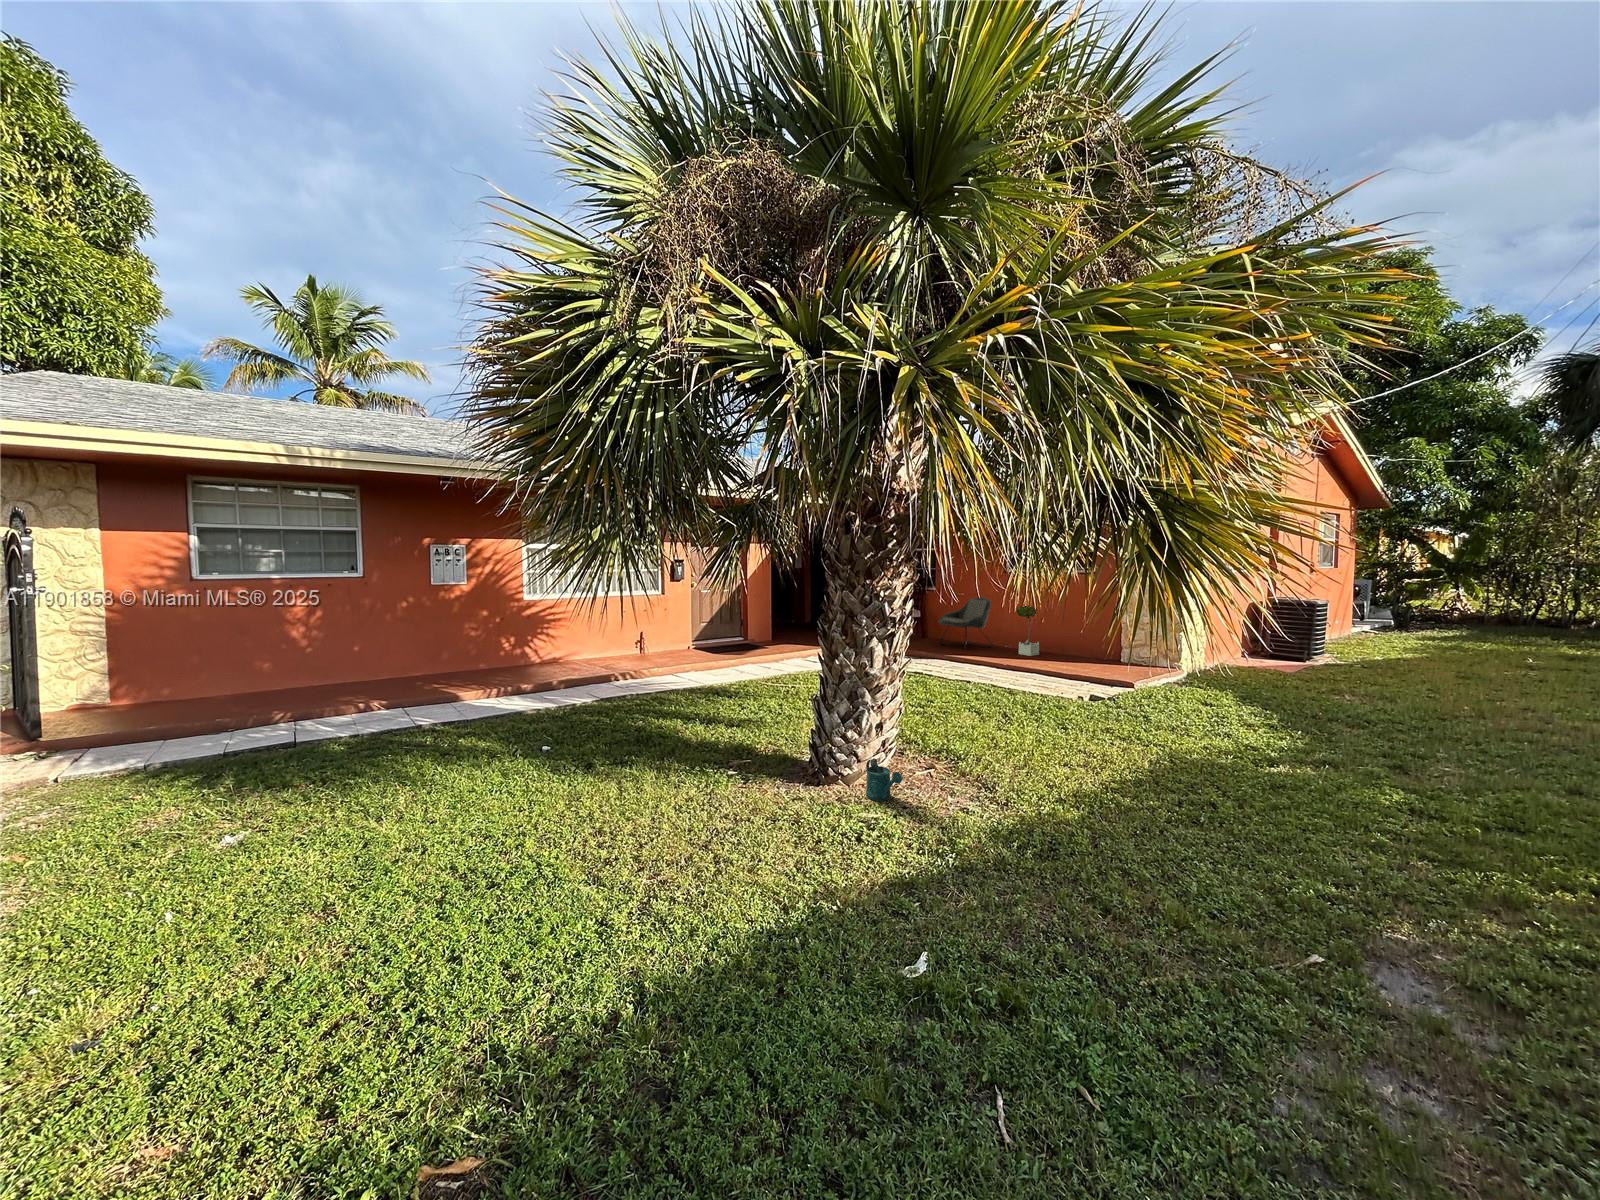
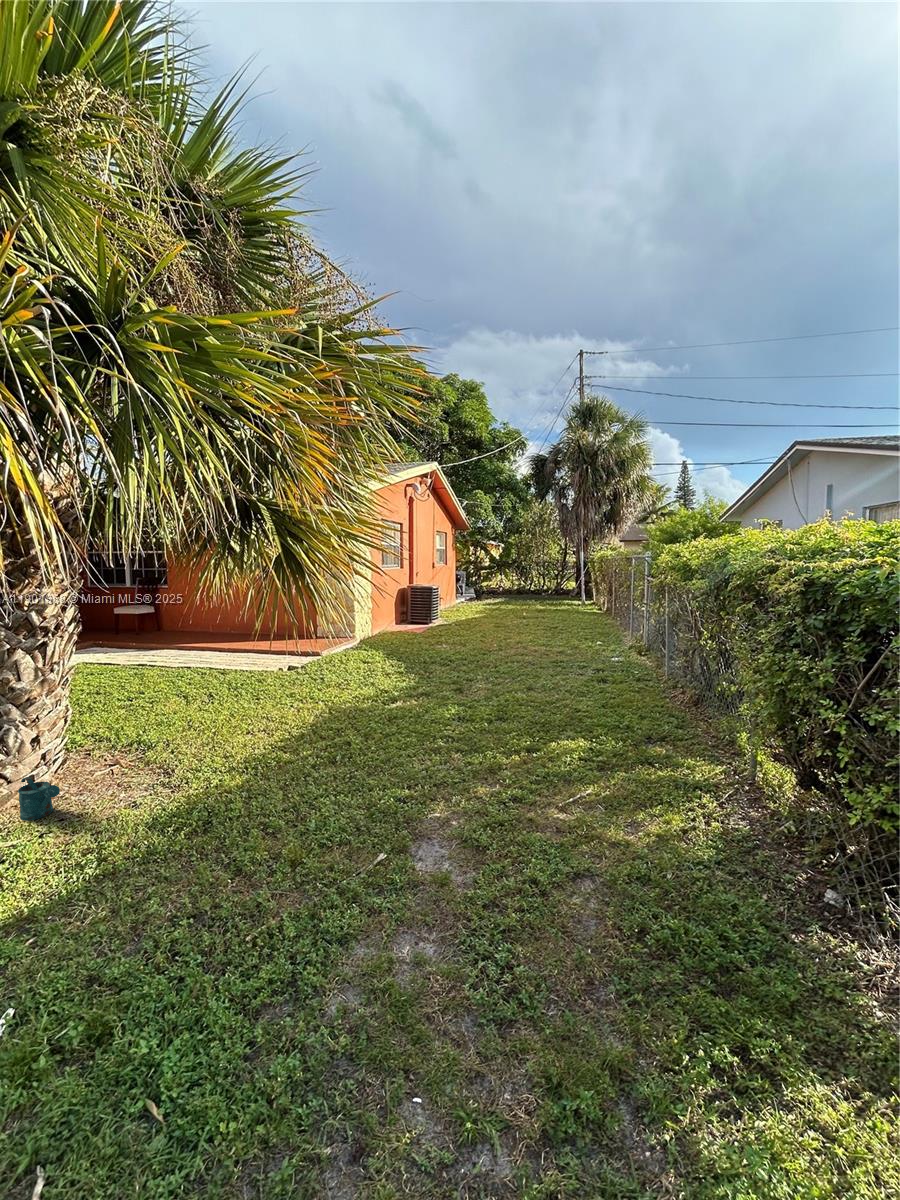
lounge chair: present [938,597,992,647] -> none [170,597,221,642]
potted tree: present [1016,606,1039,656] -> none [237,599,258,641]

